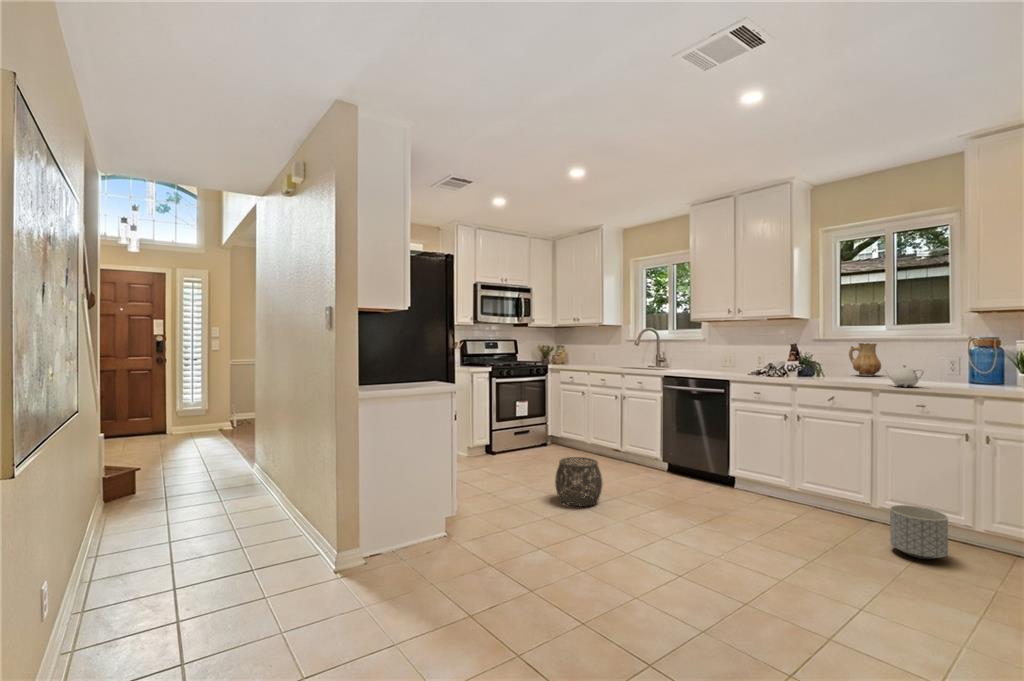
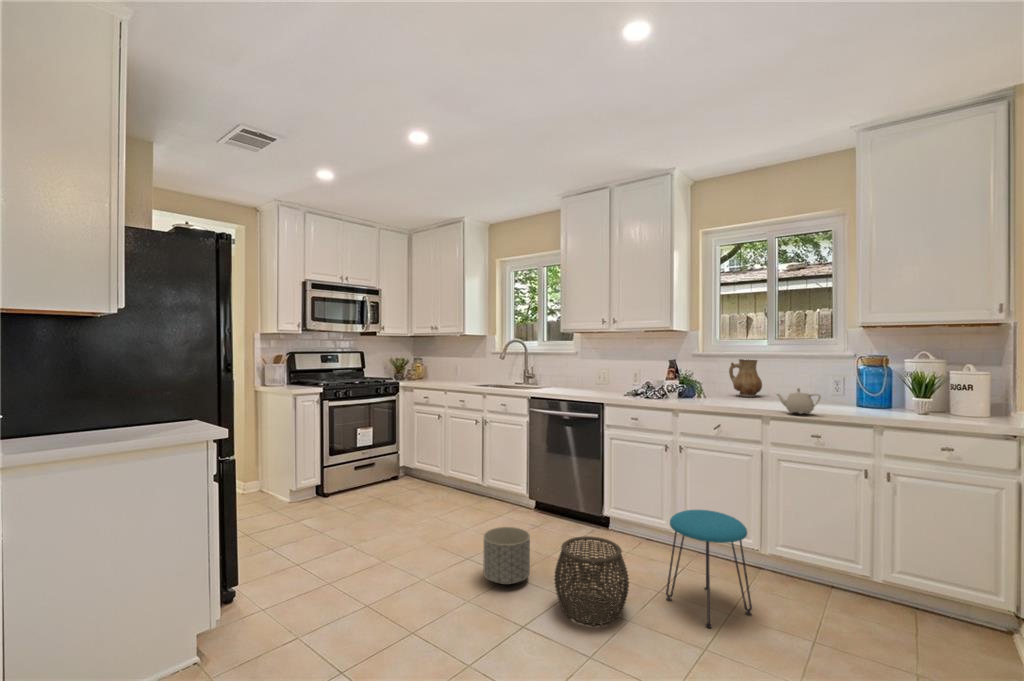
woven basket: present [555,457,602,507] -> present [554,536,629,625]
stool: none [779,461,853,546] -> present [666,510,752,628]
planter: present [890,505,948,559] -> present [483,527,530,585]

